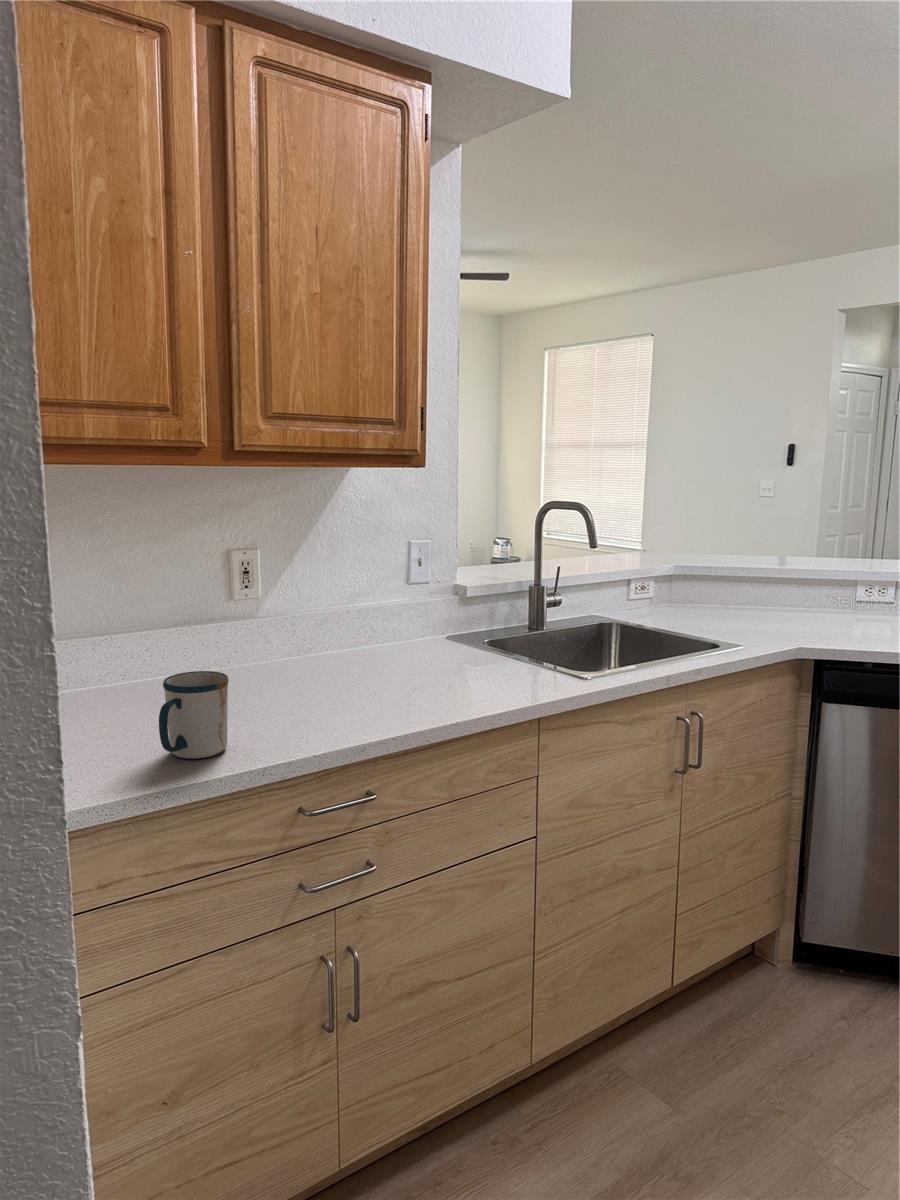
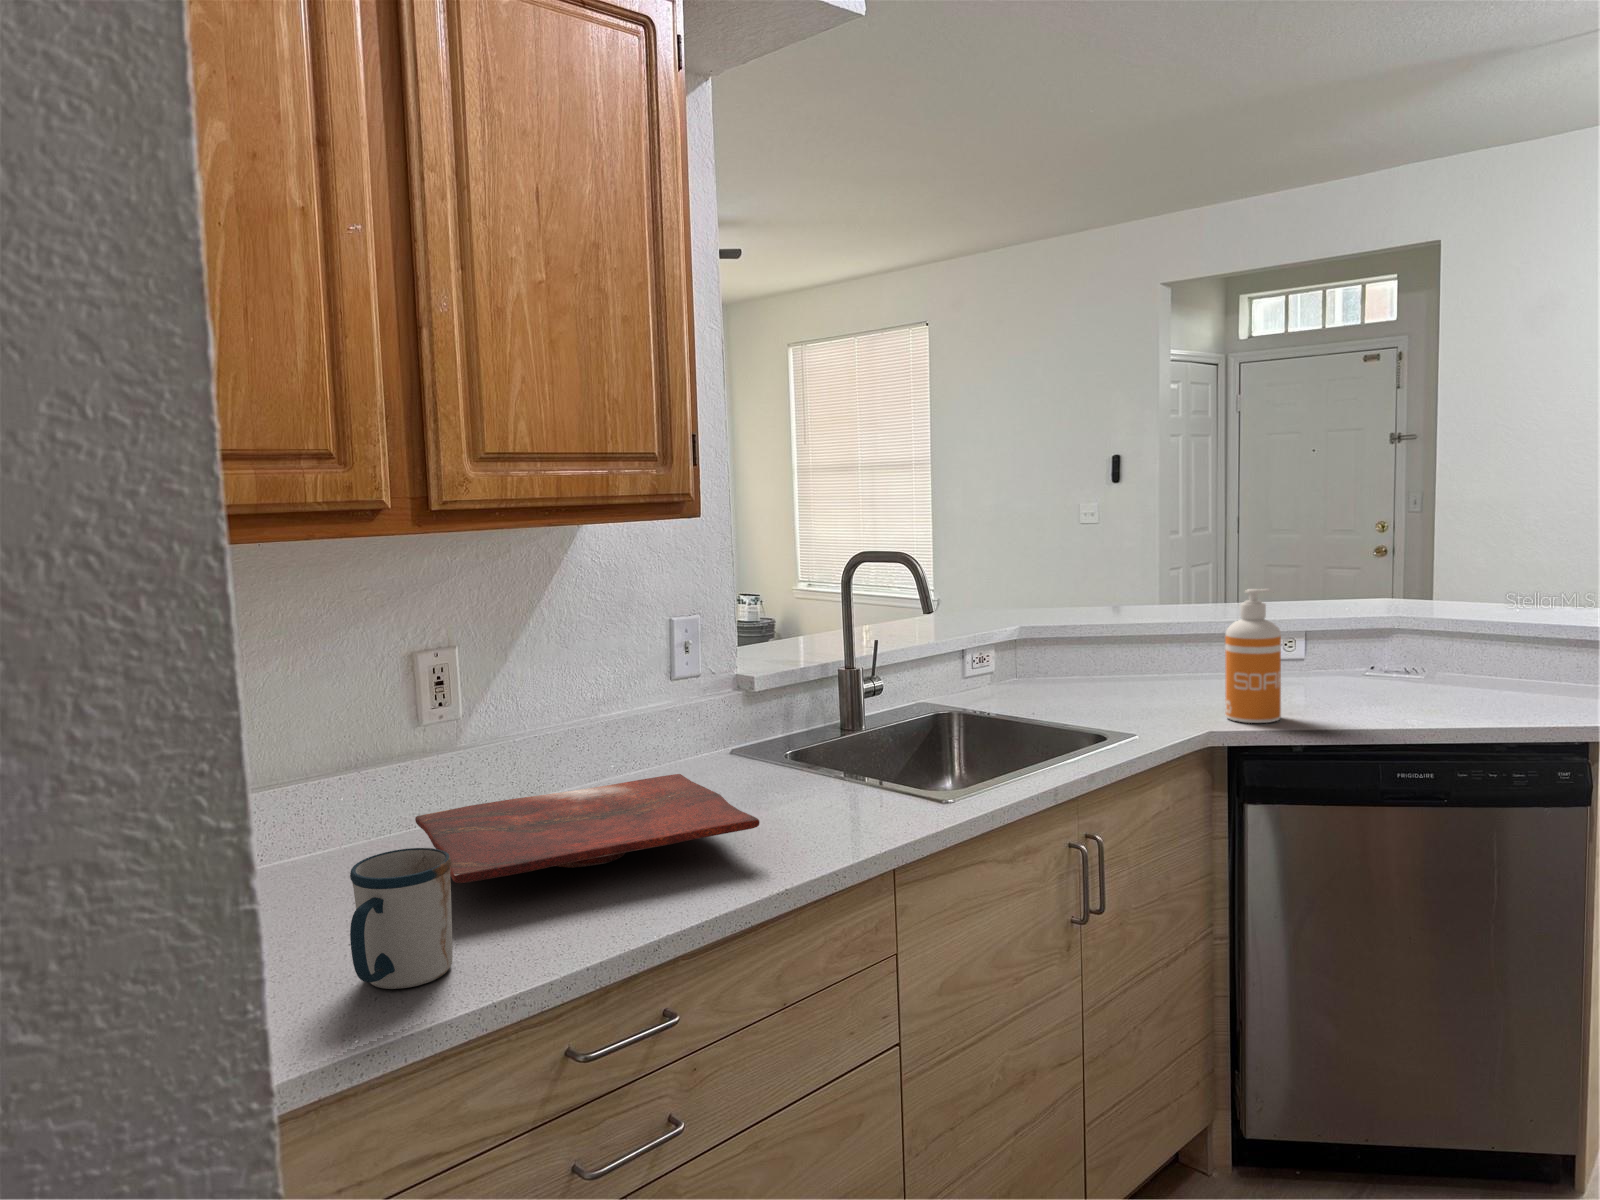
soap dispenser: none [815,544,863,644] -> present [1225,589,1281,723]
cutting board: none [221,645,446,699] -> present [415,774,759,883]

